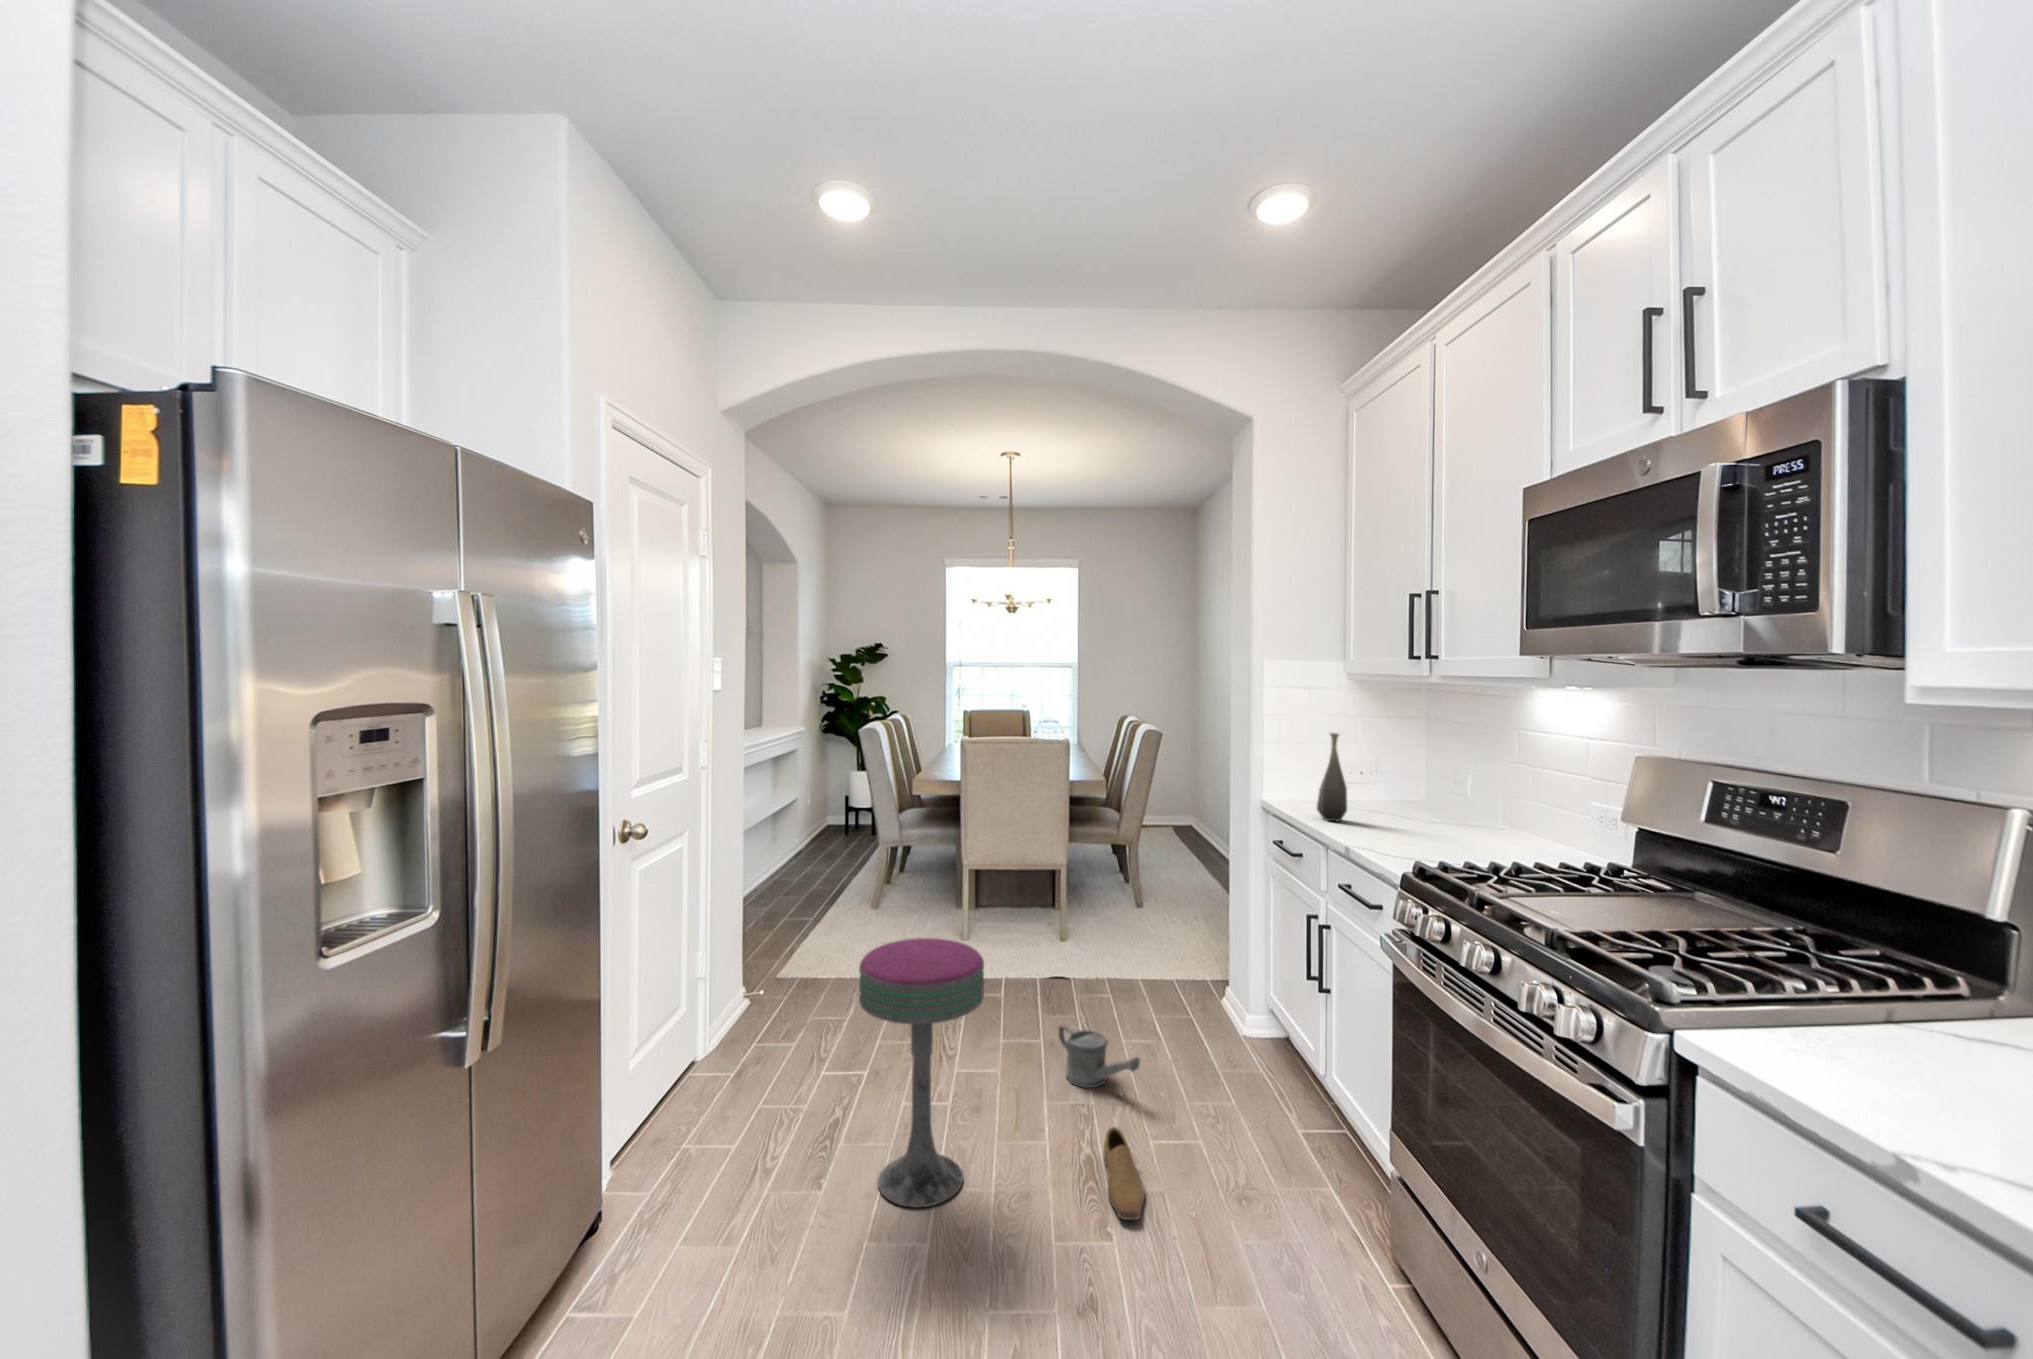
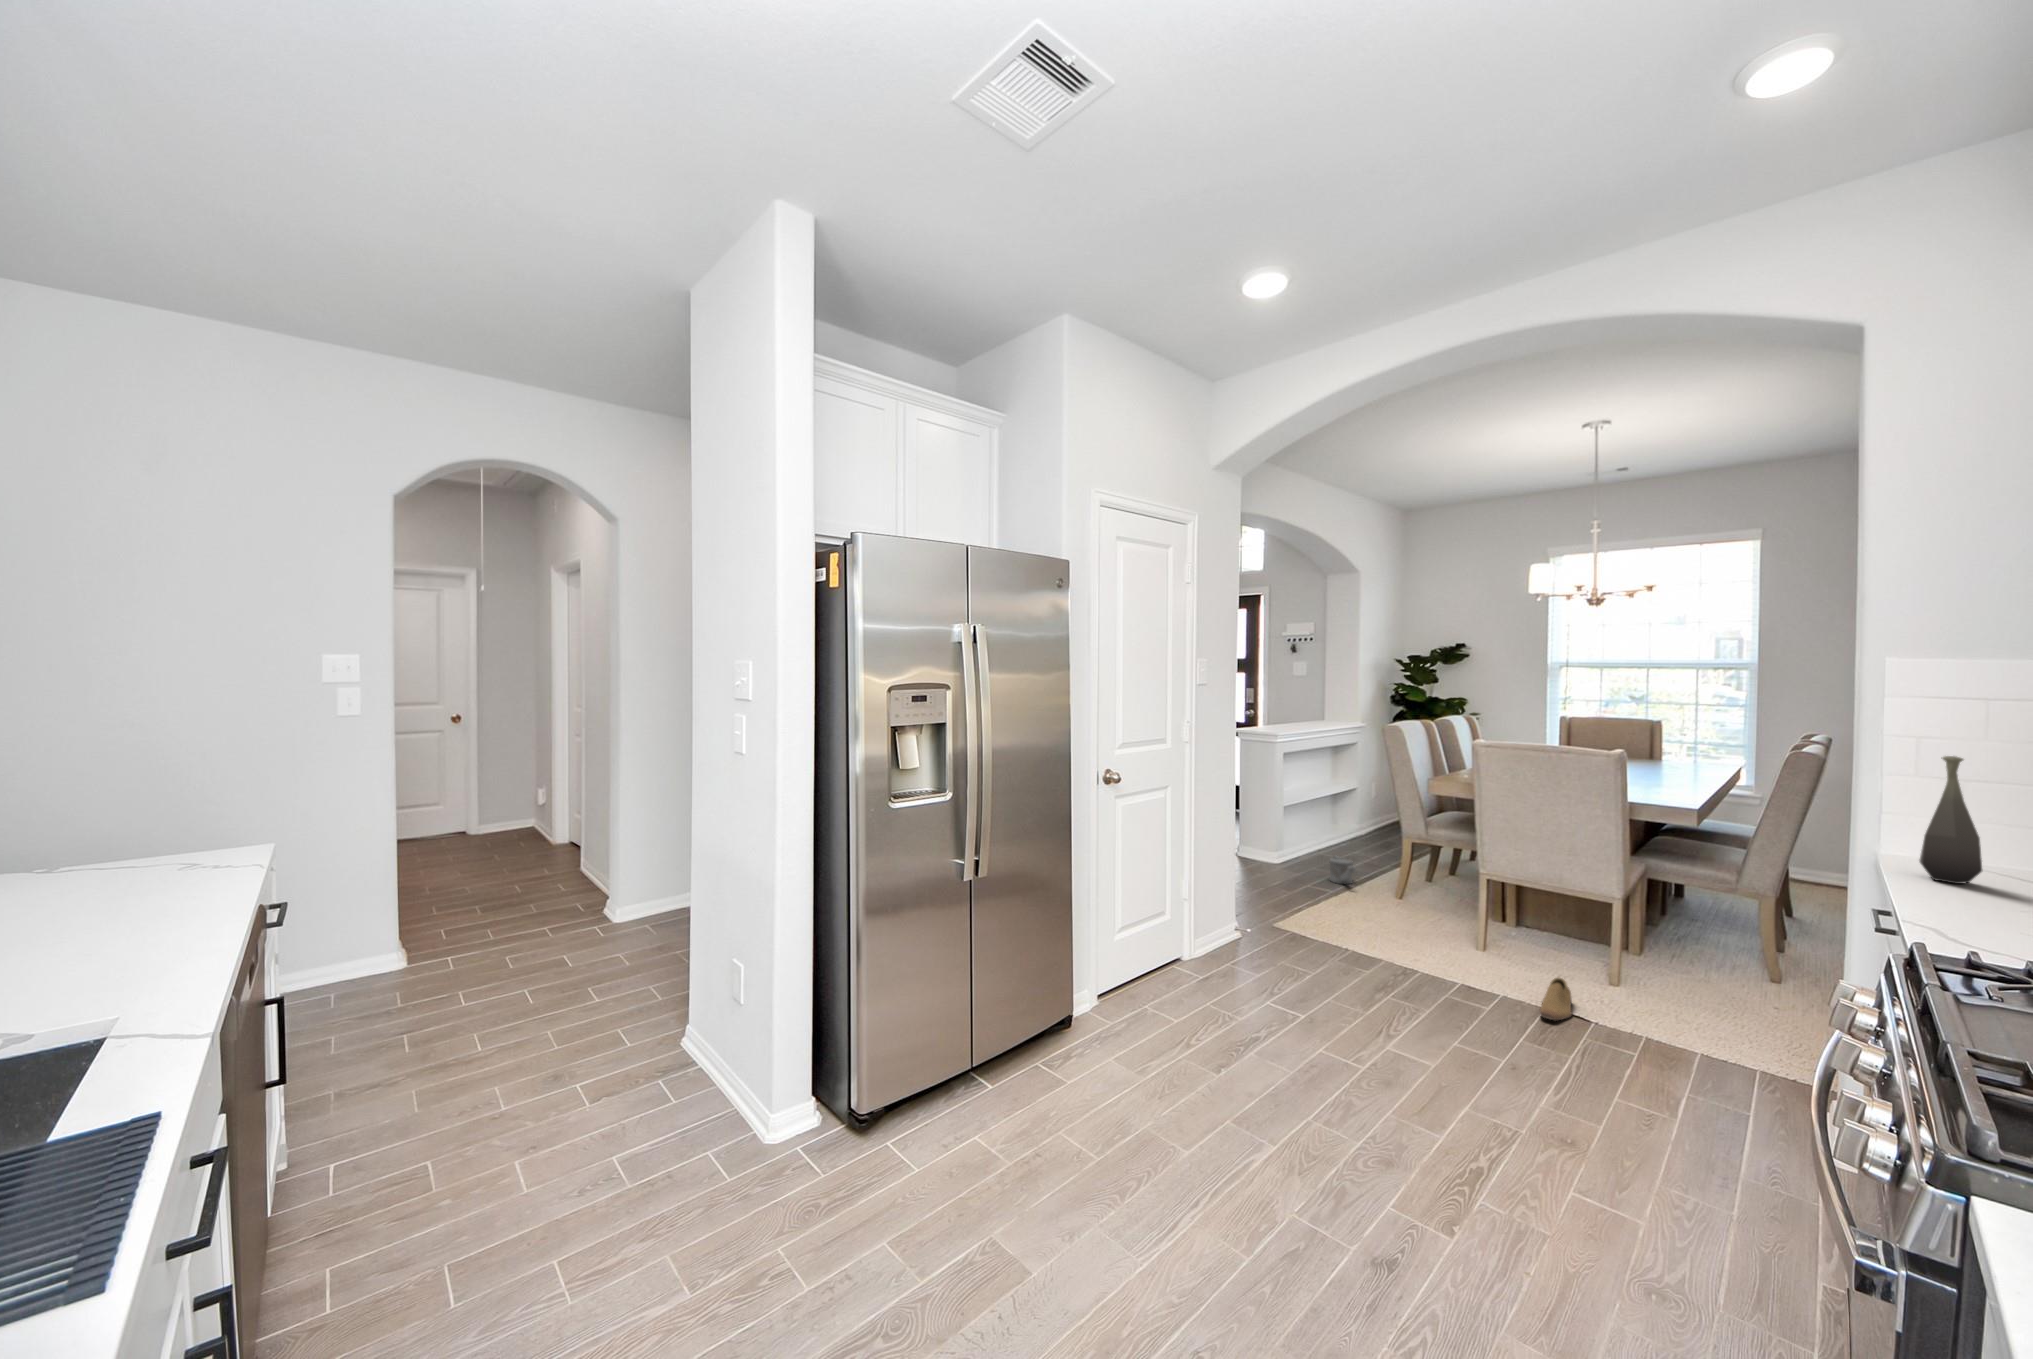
bar stool: present [859,938,984,1208] -> none [1242,902,1359,1136]
watering can: present [1059,1025,1140,1088] -> present [1330,855,1356,884]
shoe: present [1103,1127,1145,1220] -> present [1540,978,1572,1020]

